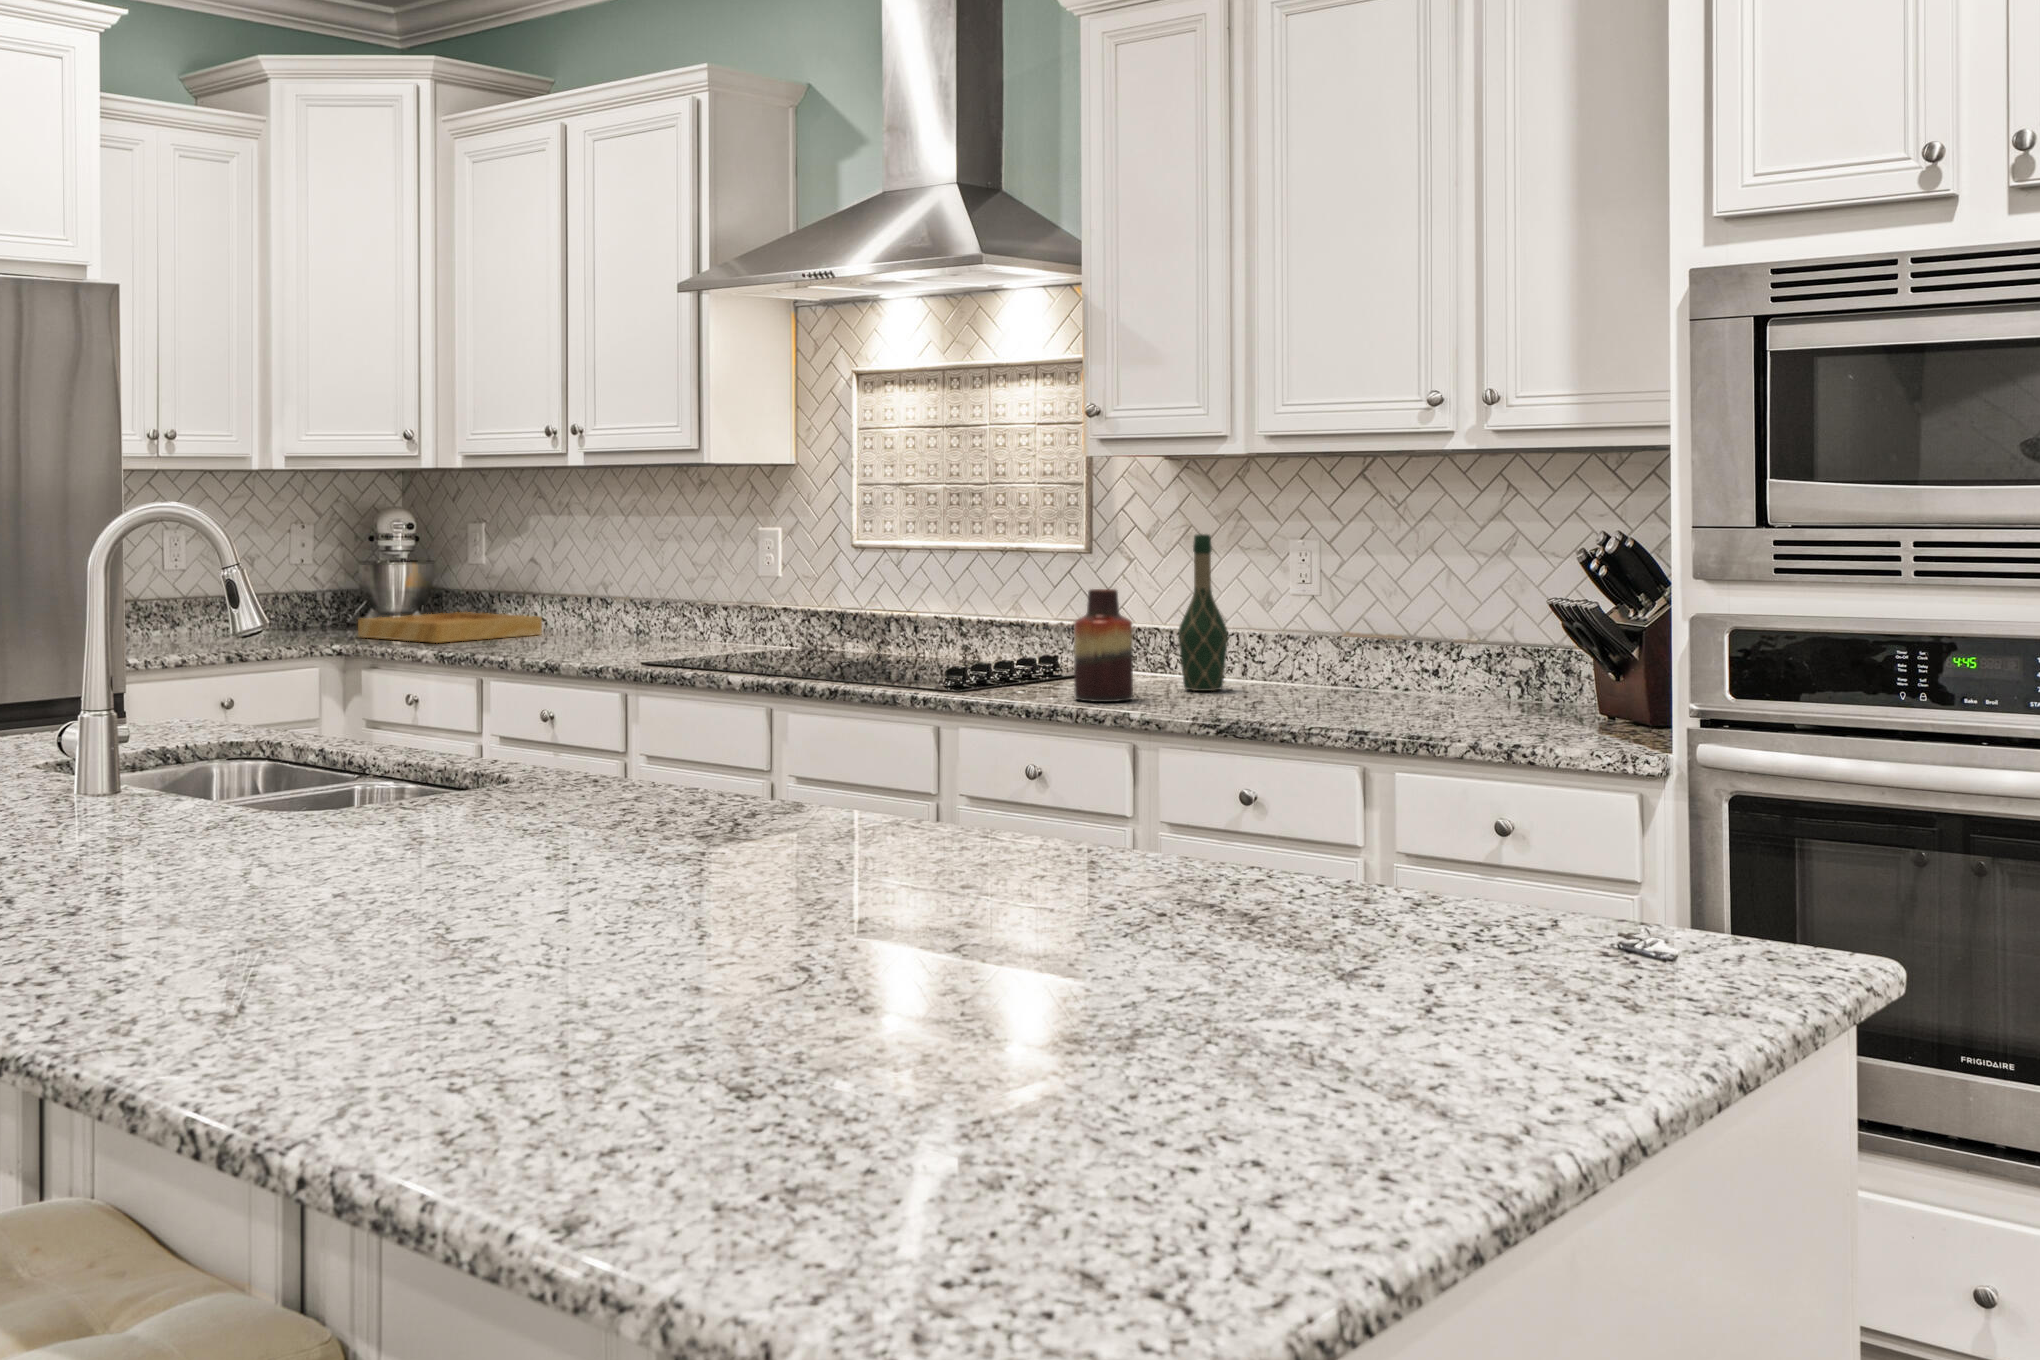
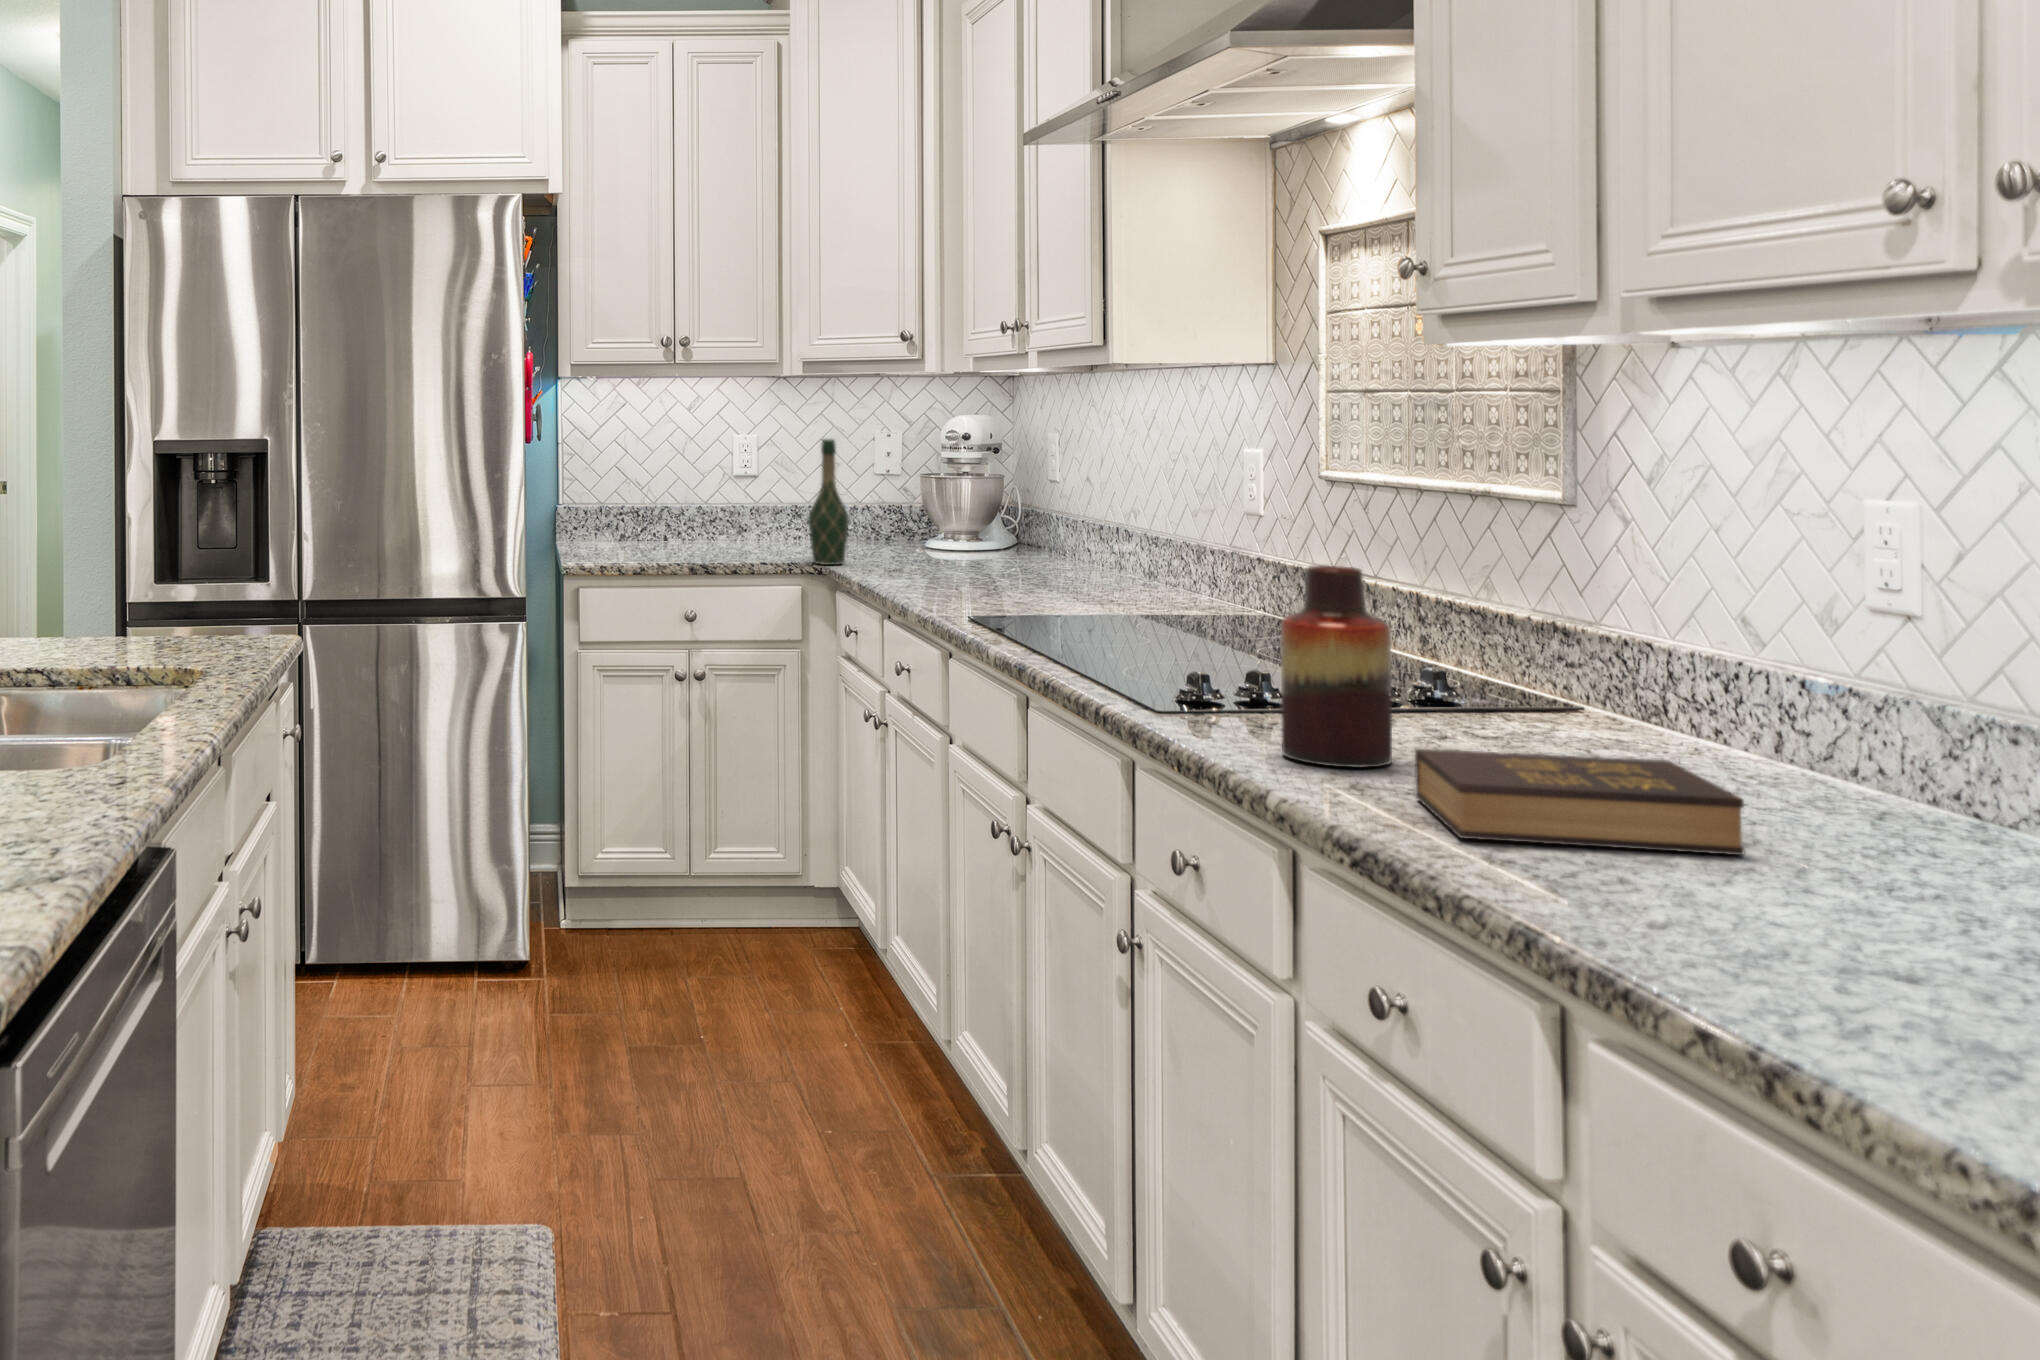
wine bottle: present [1178,534,1228,691] -> present [809,439,849,565]
tray: present [358,612,542,643] -> none [886,537,1071,570]
hardback book: none [1187,673,1342,715] -> present [1415,749,1744,855]

